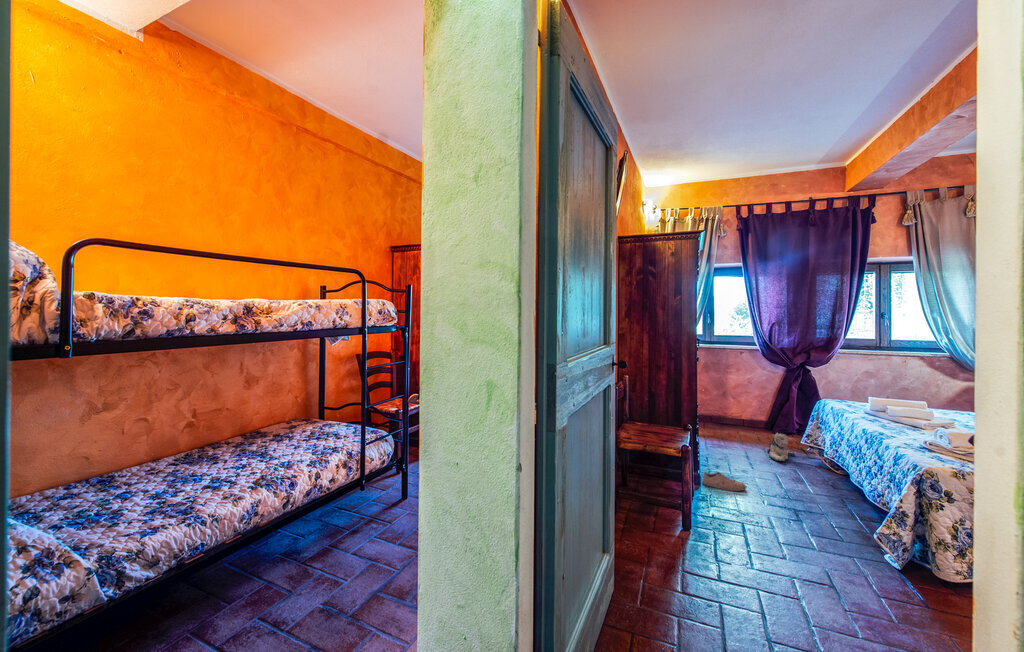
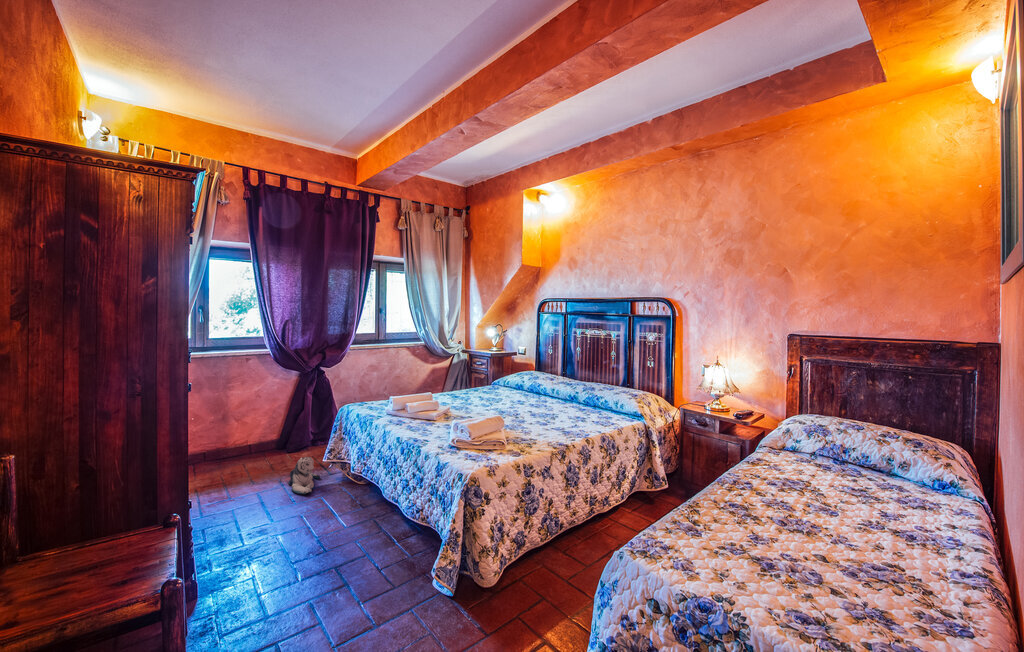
shoe: present [703,472,746,491] -> none [201,561,274,597]

